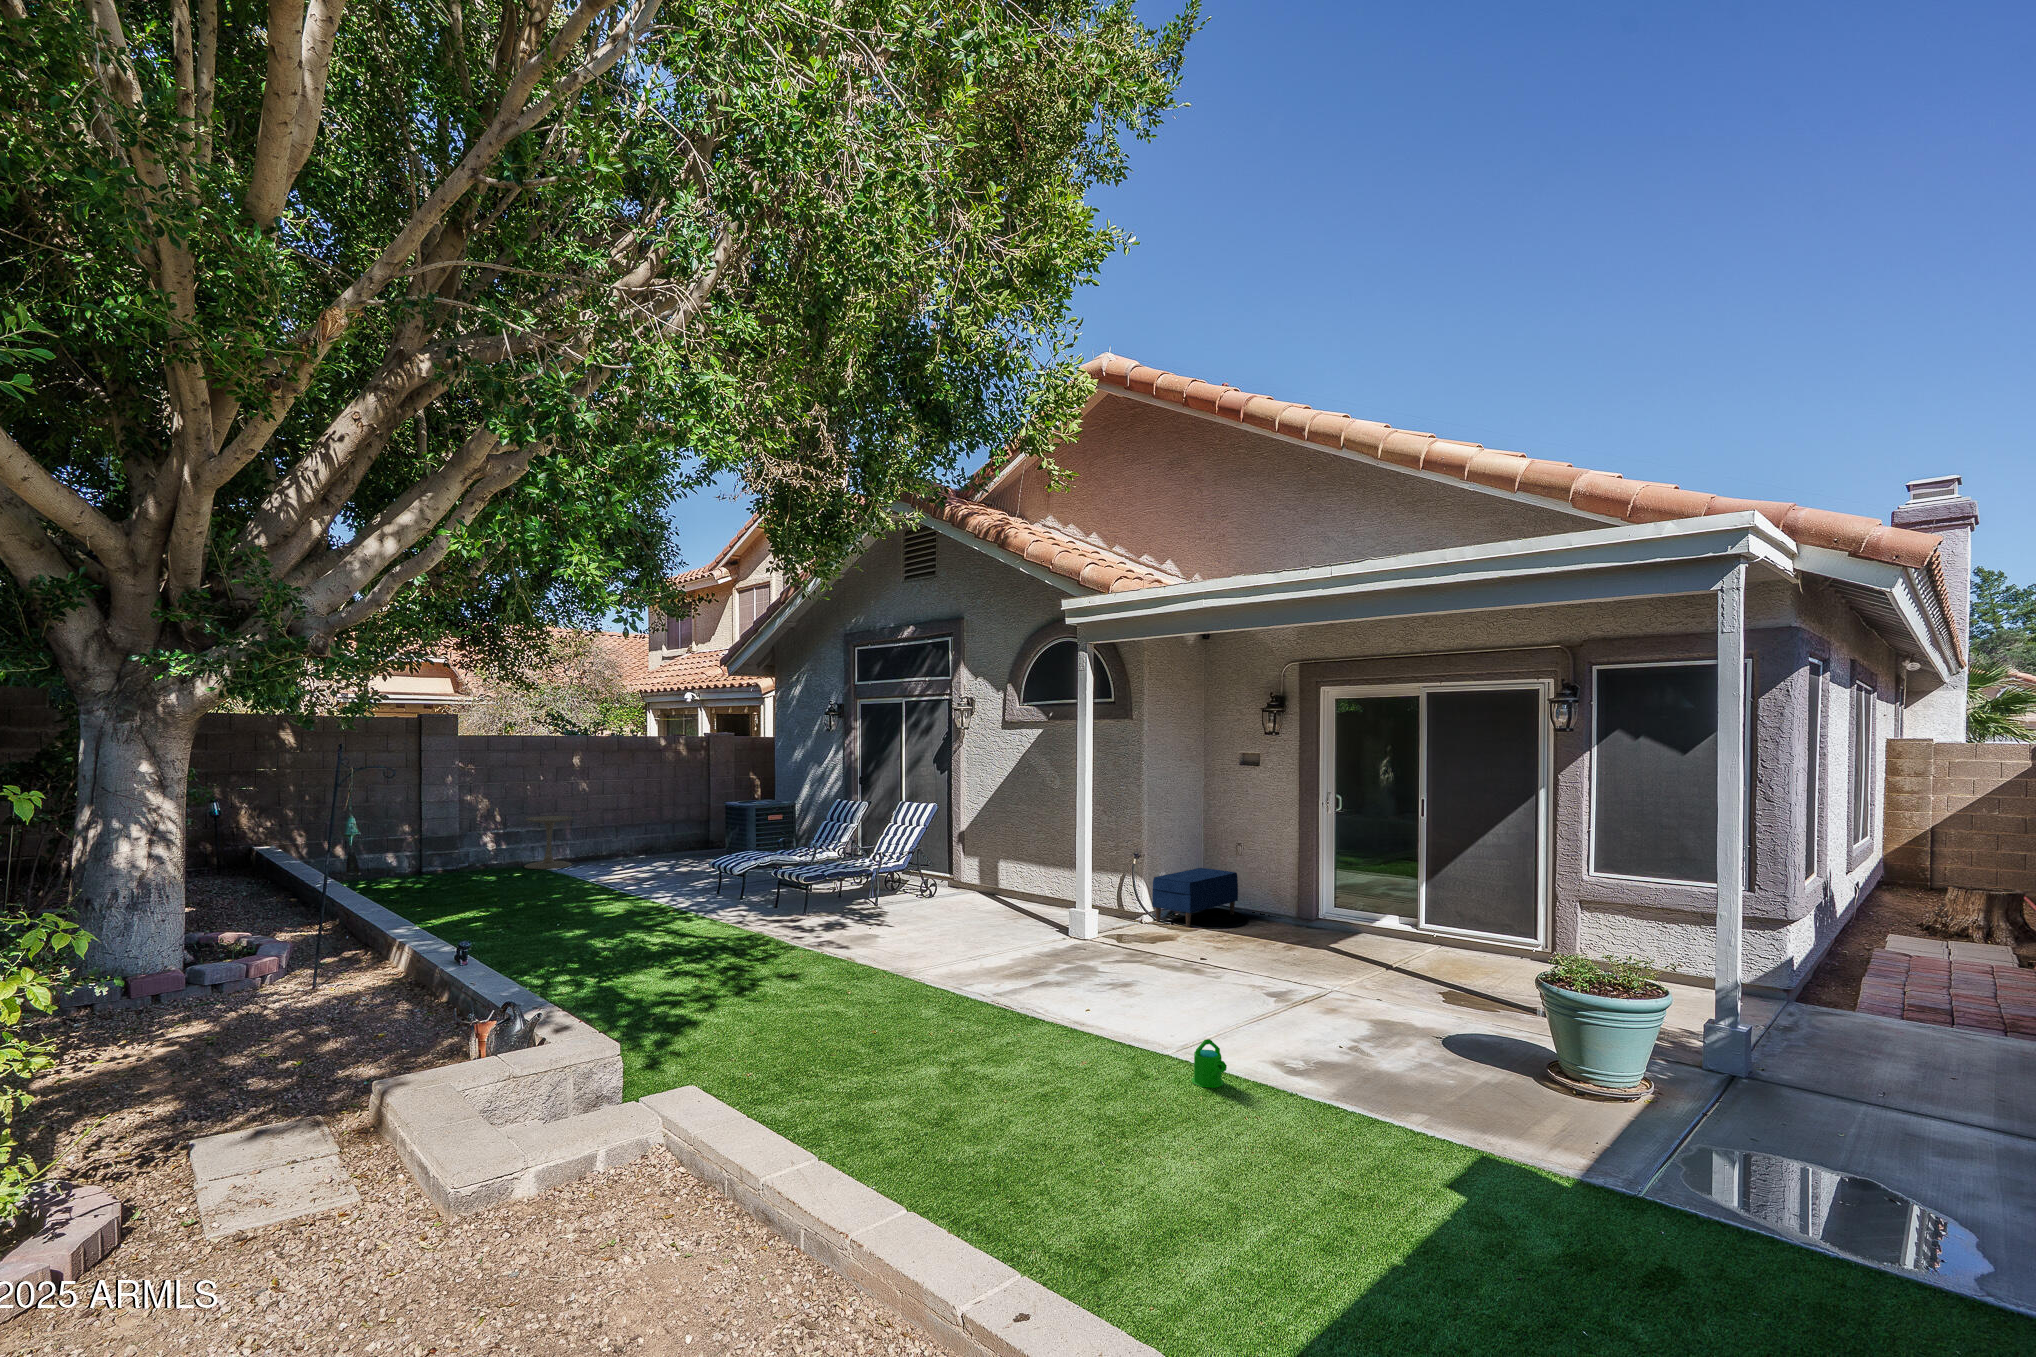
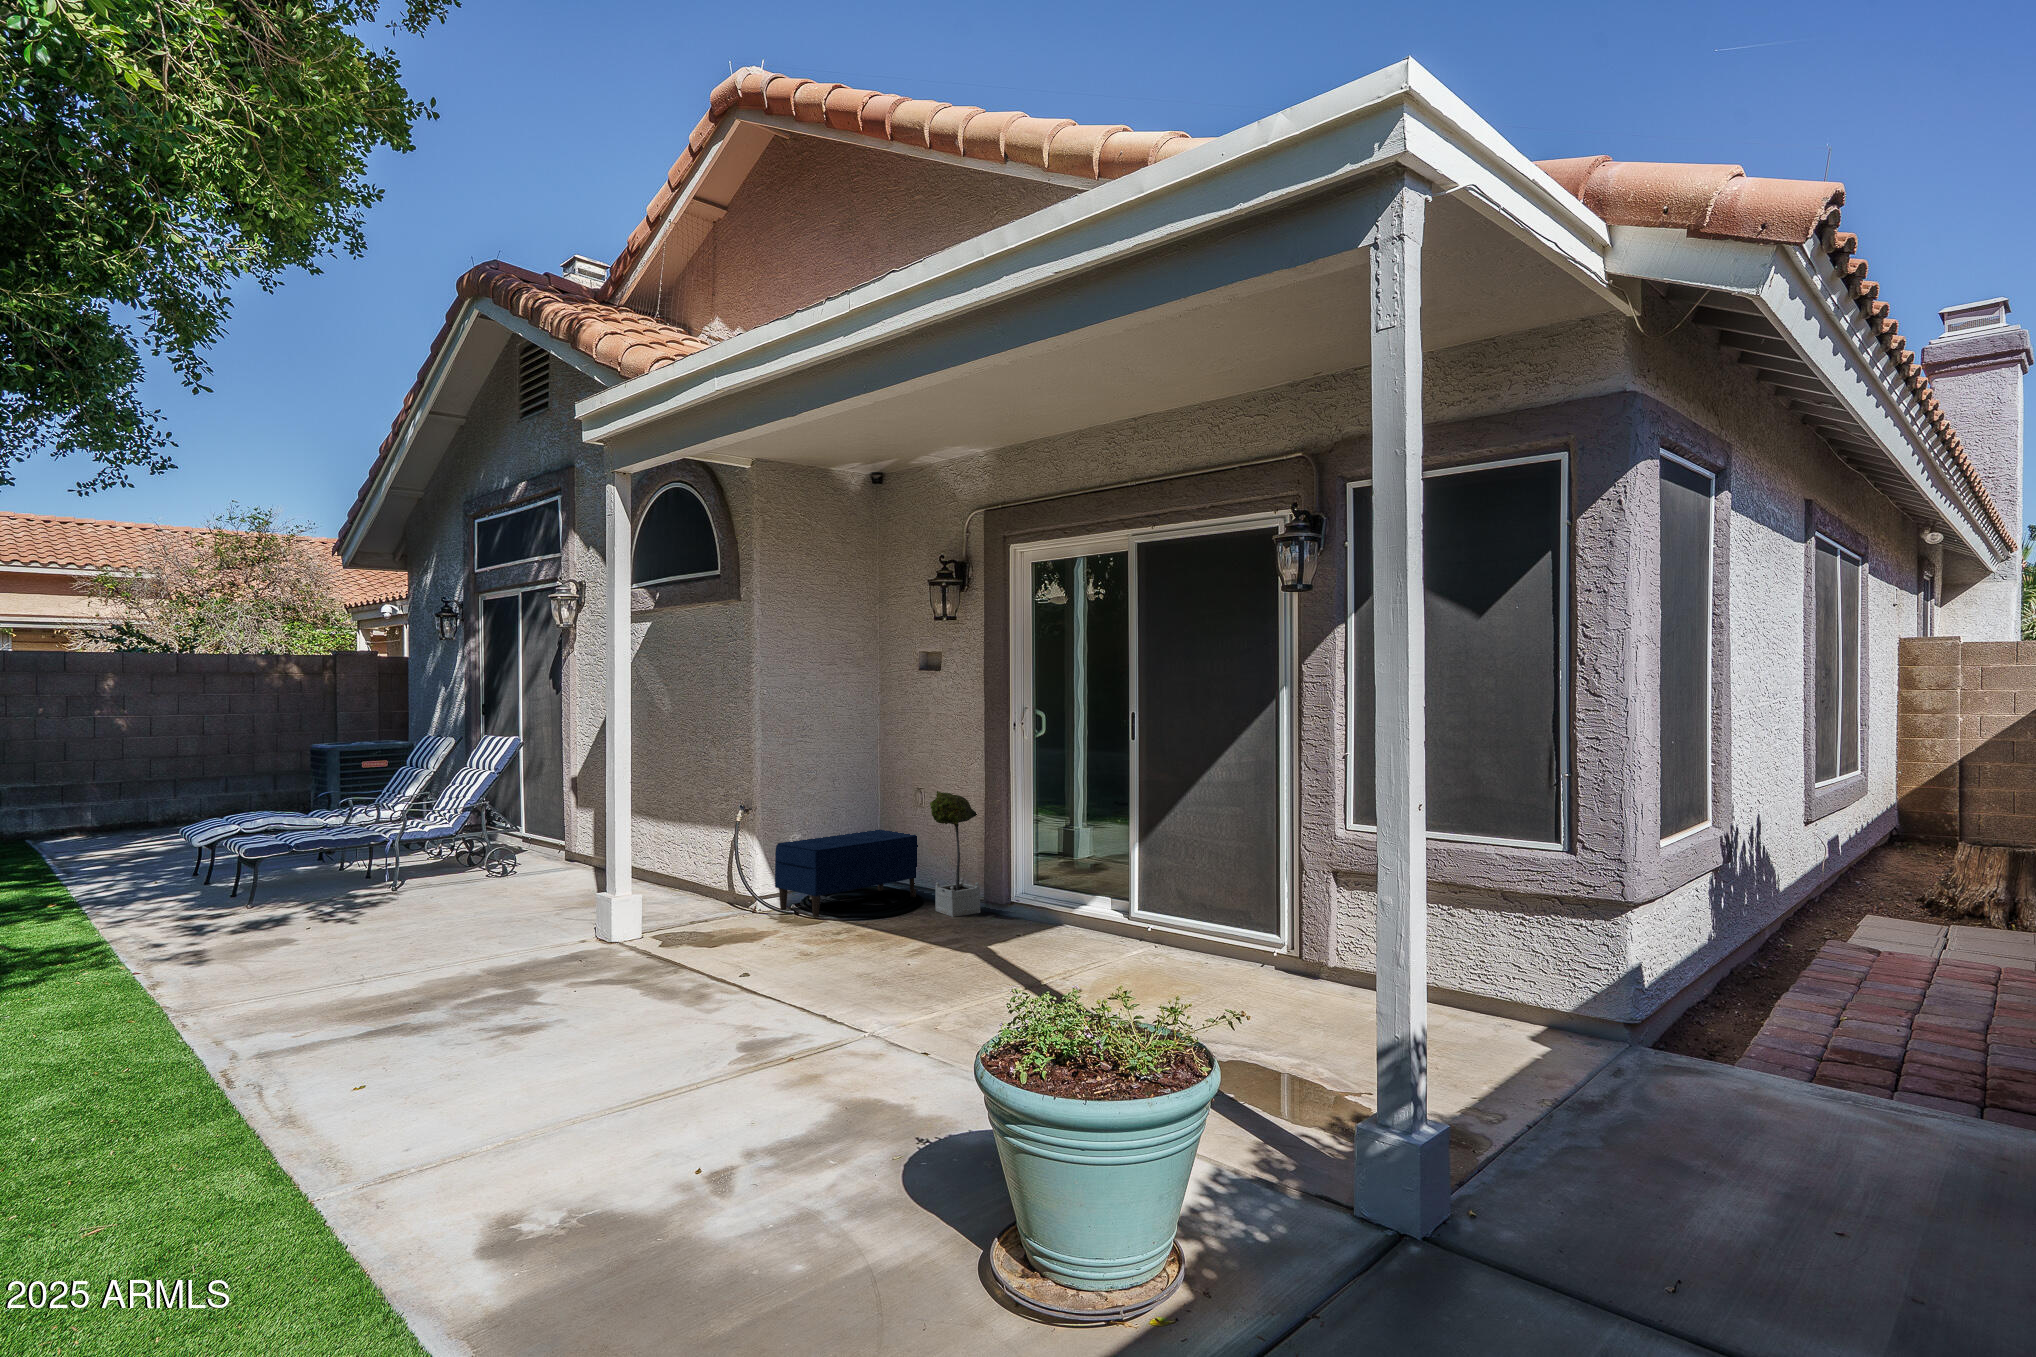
pedestal table: present [524,816,573,869] -> none [29,772,110,845]
potted tree: none [1258,843,1295,928] -> present [930,791,980,917]
watering can: present [1192,1039,1227,1088] -> none [230,1172,313,1281]

